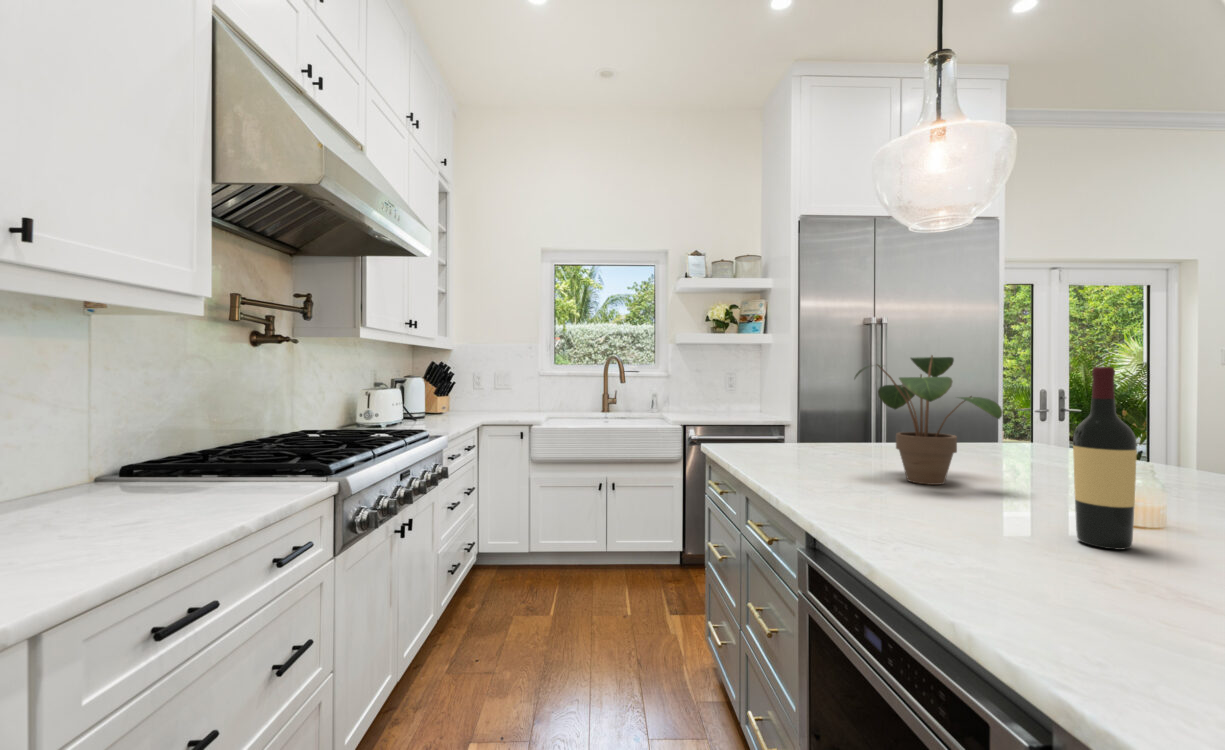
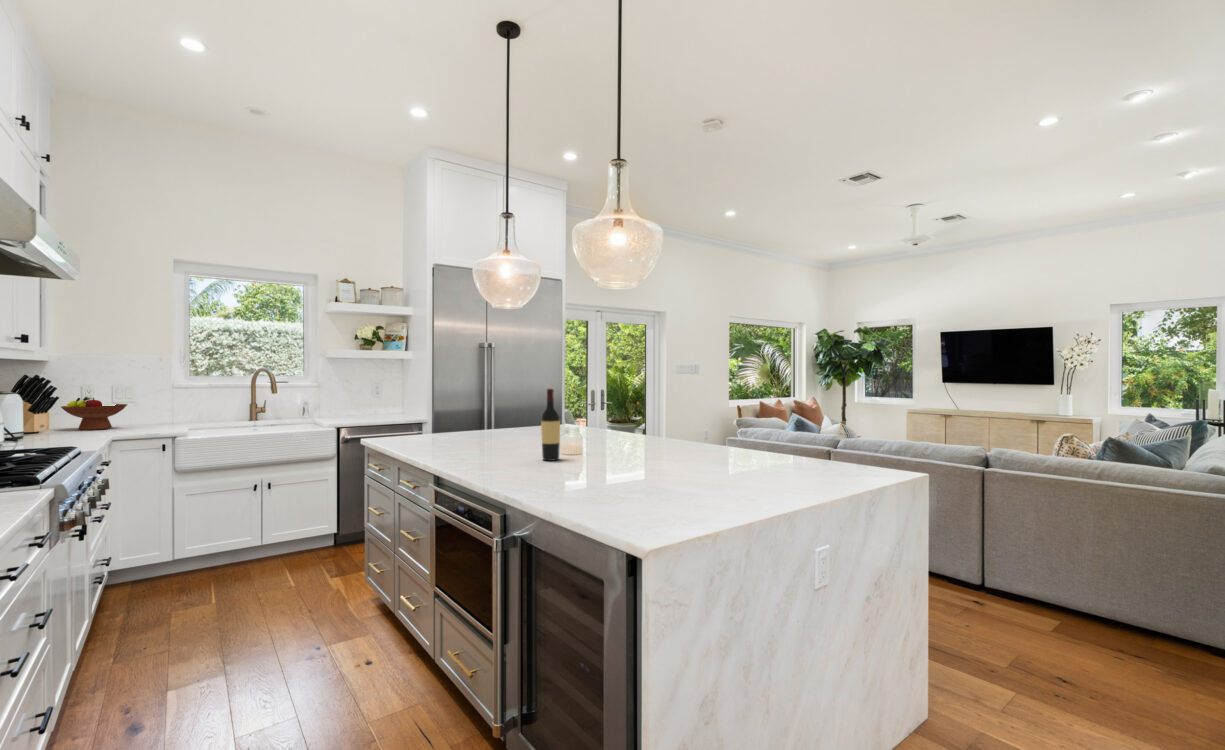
potted plant: present [855,355,1002,485] -> none [462,378,530,447]
fruit bowl: none [455,382,503,414] -> present [61,397,128,430]

